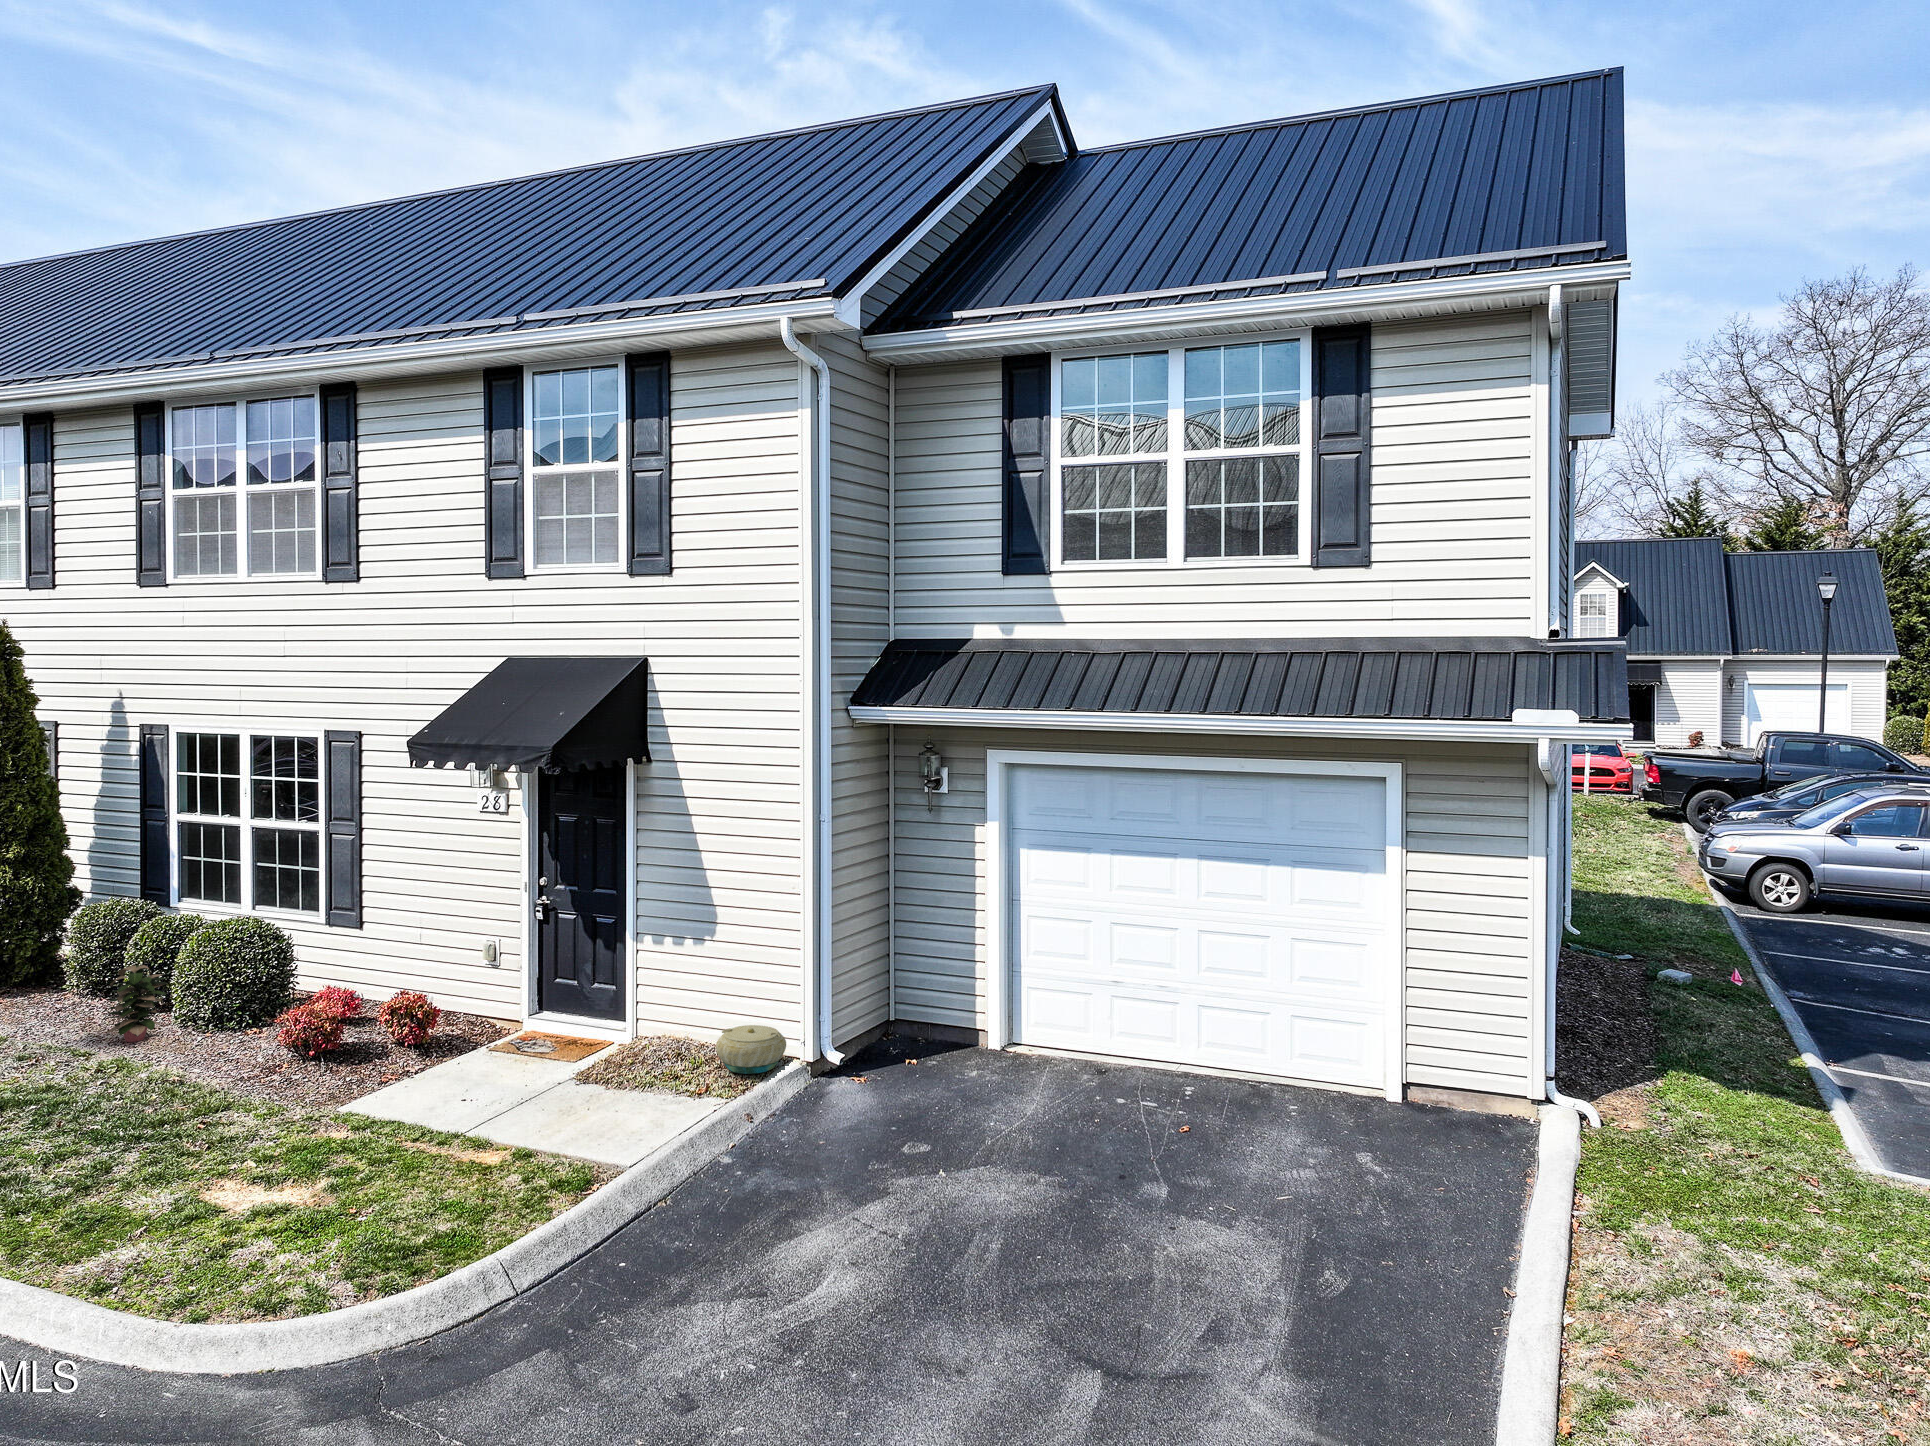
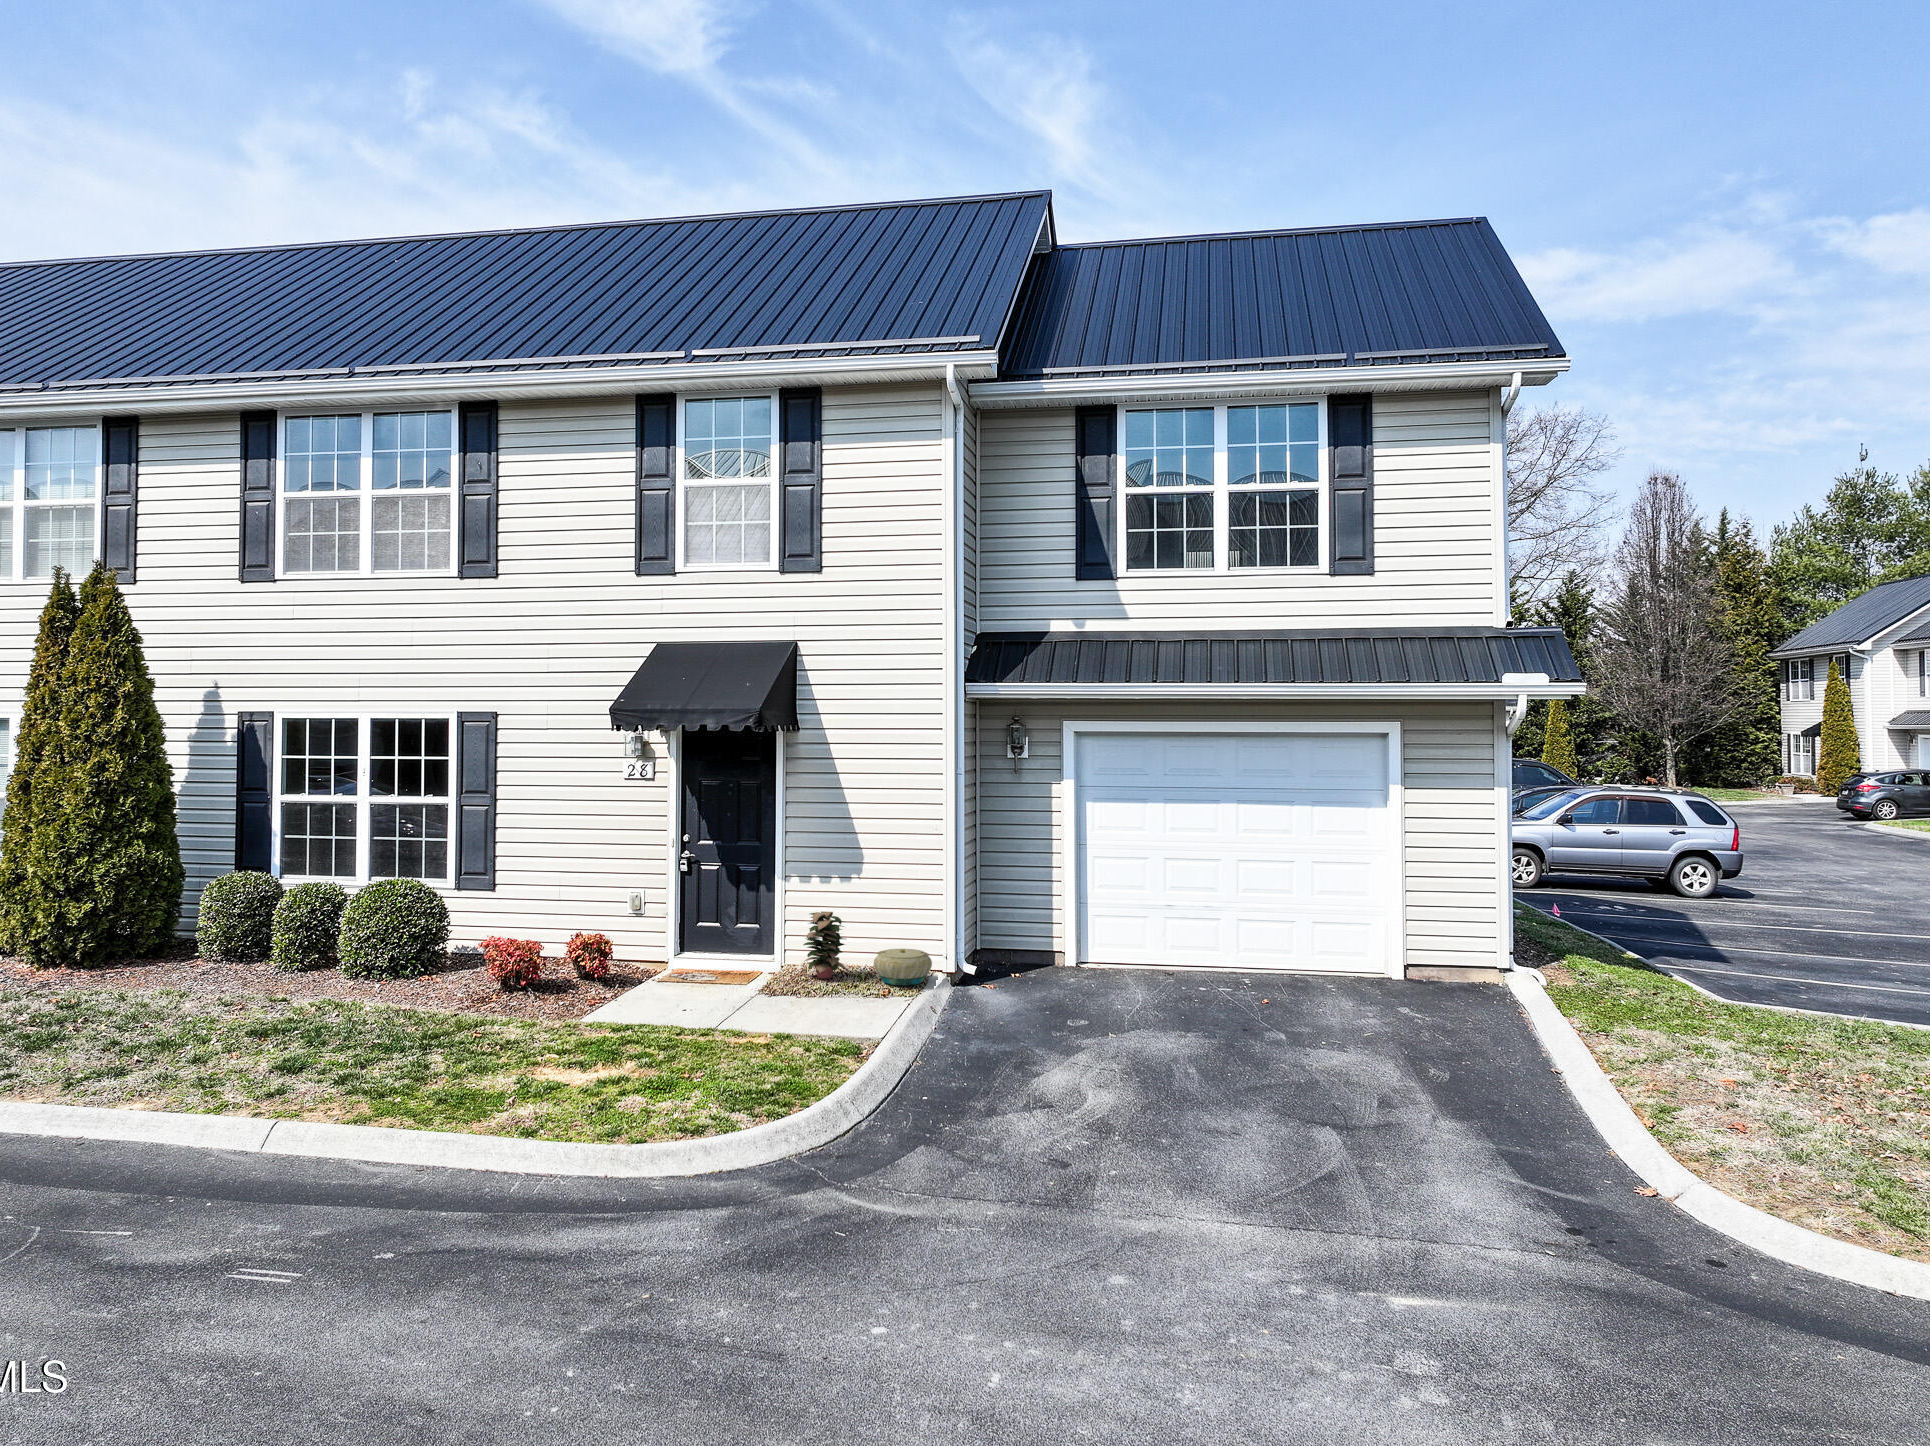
decorative plant: present [106,965,167,1042] -> present [804,912,846,979]

